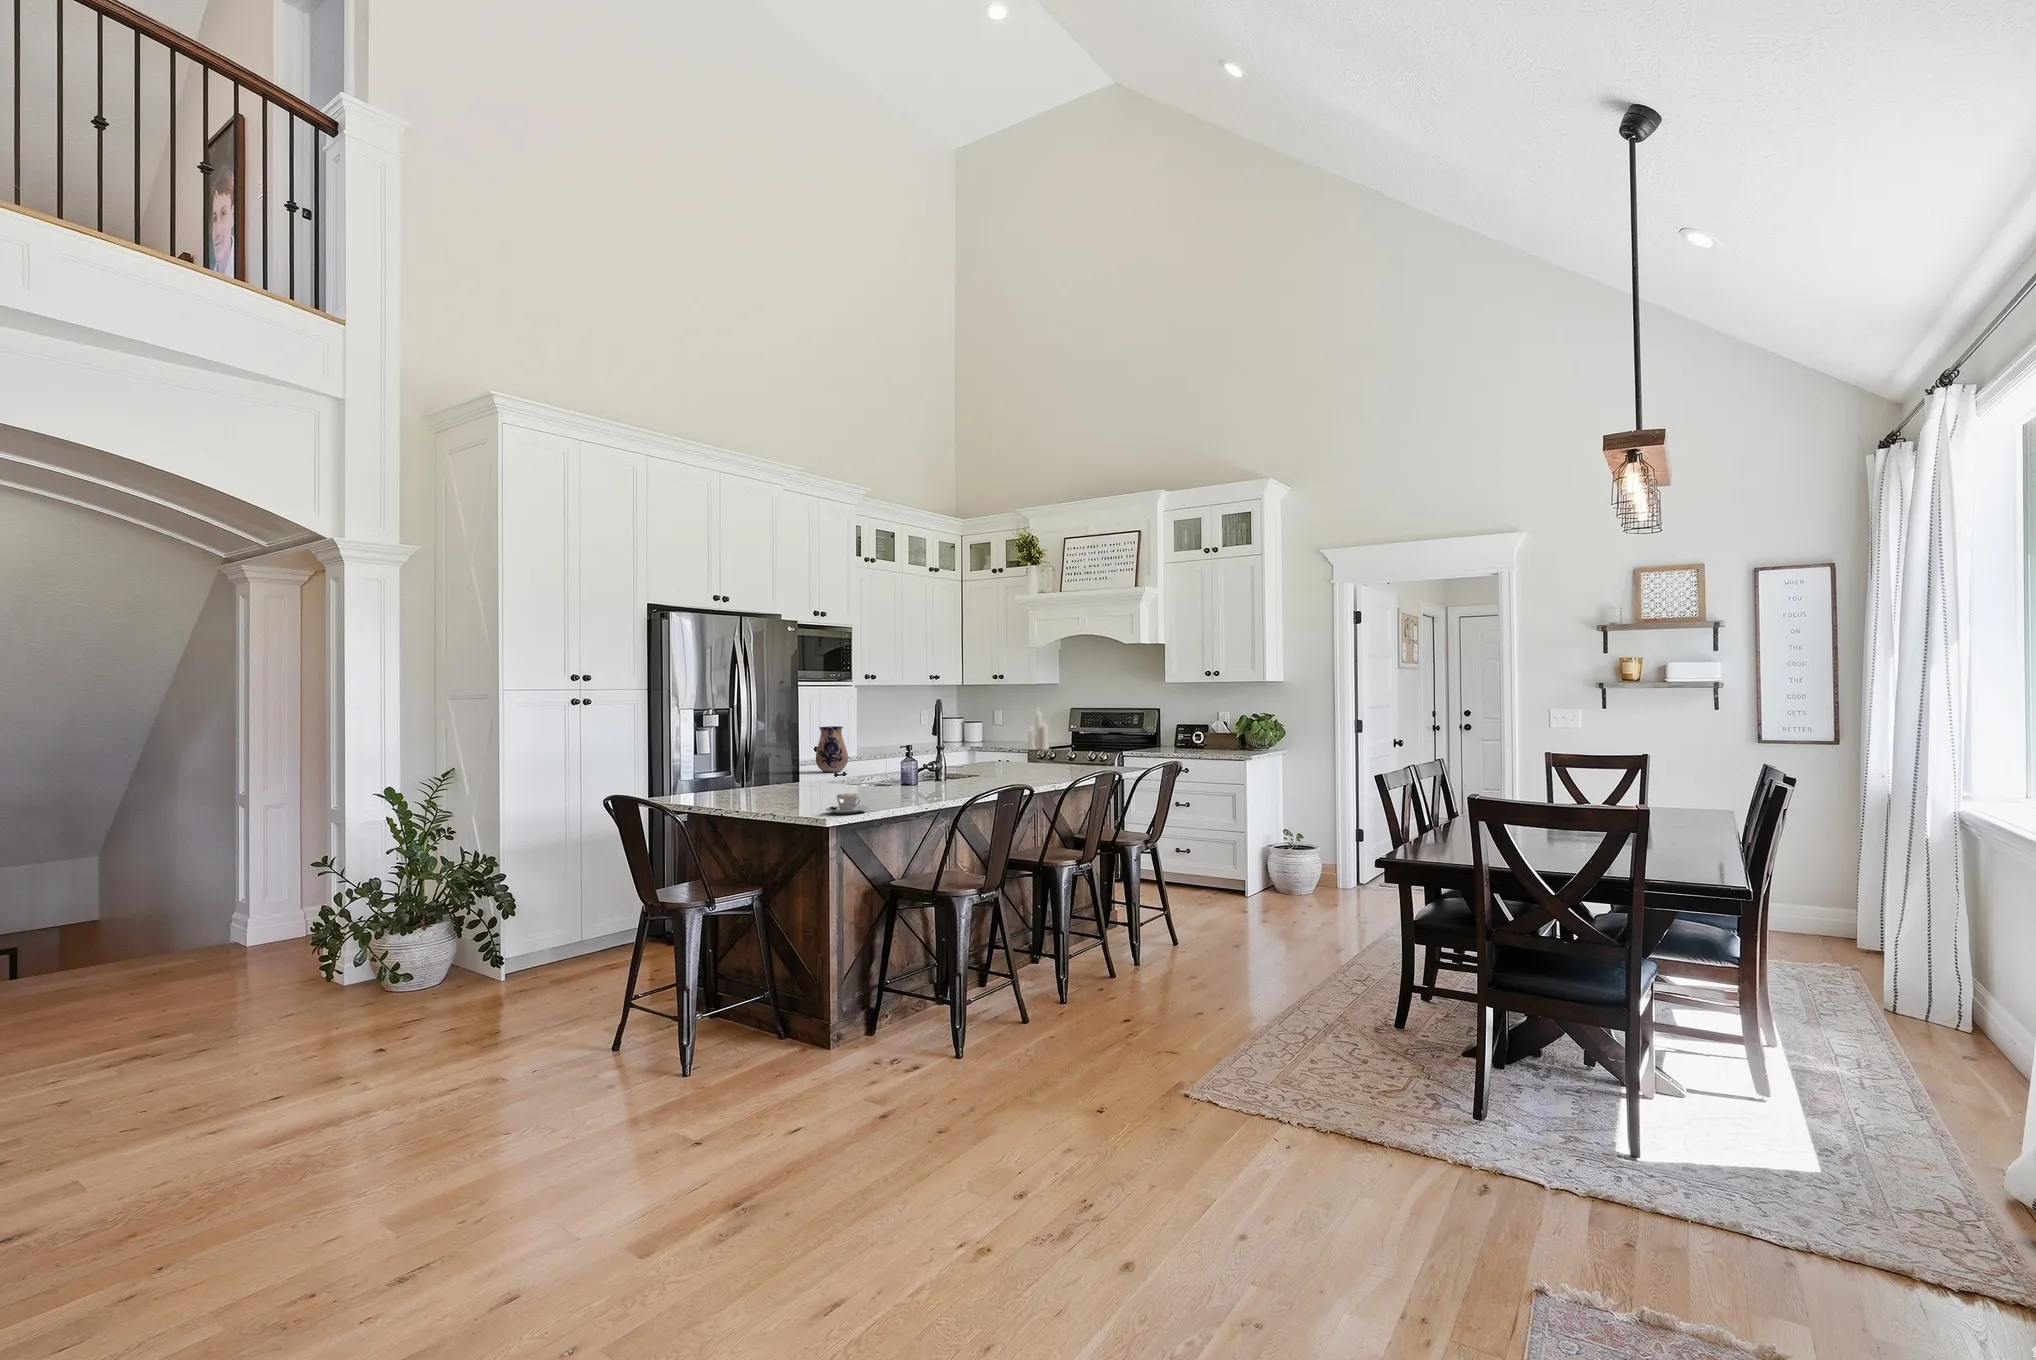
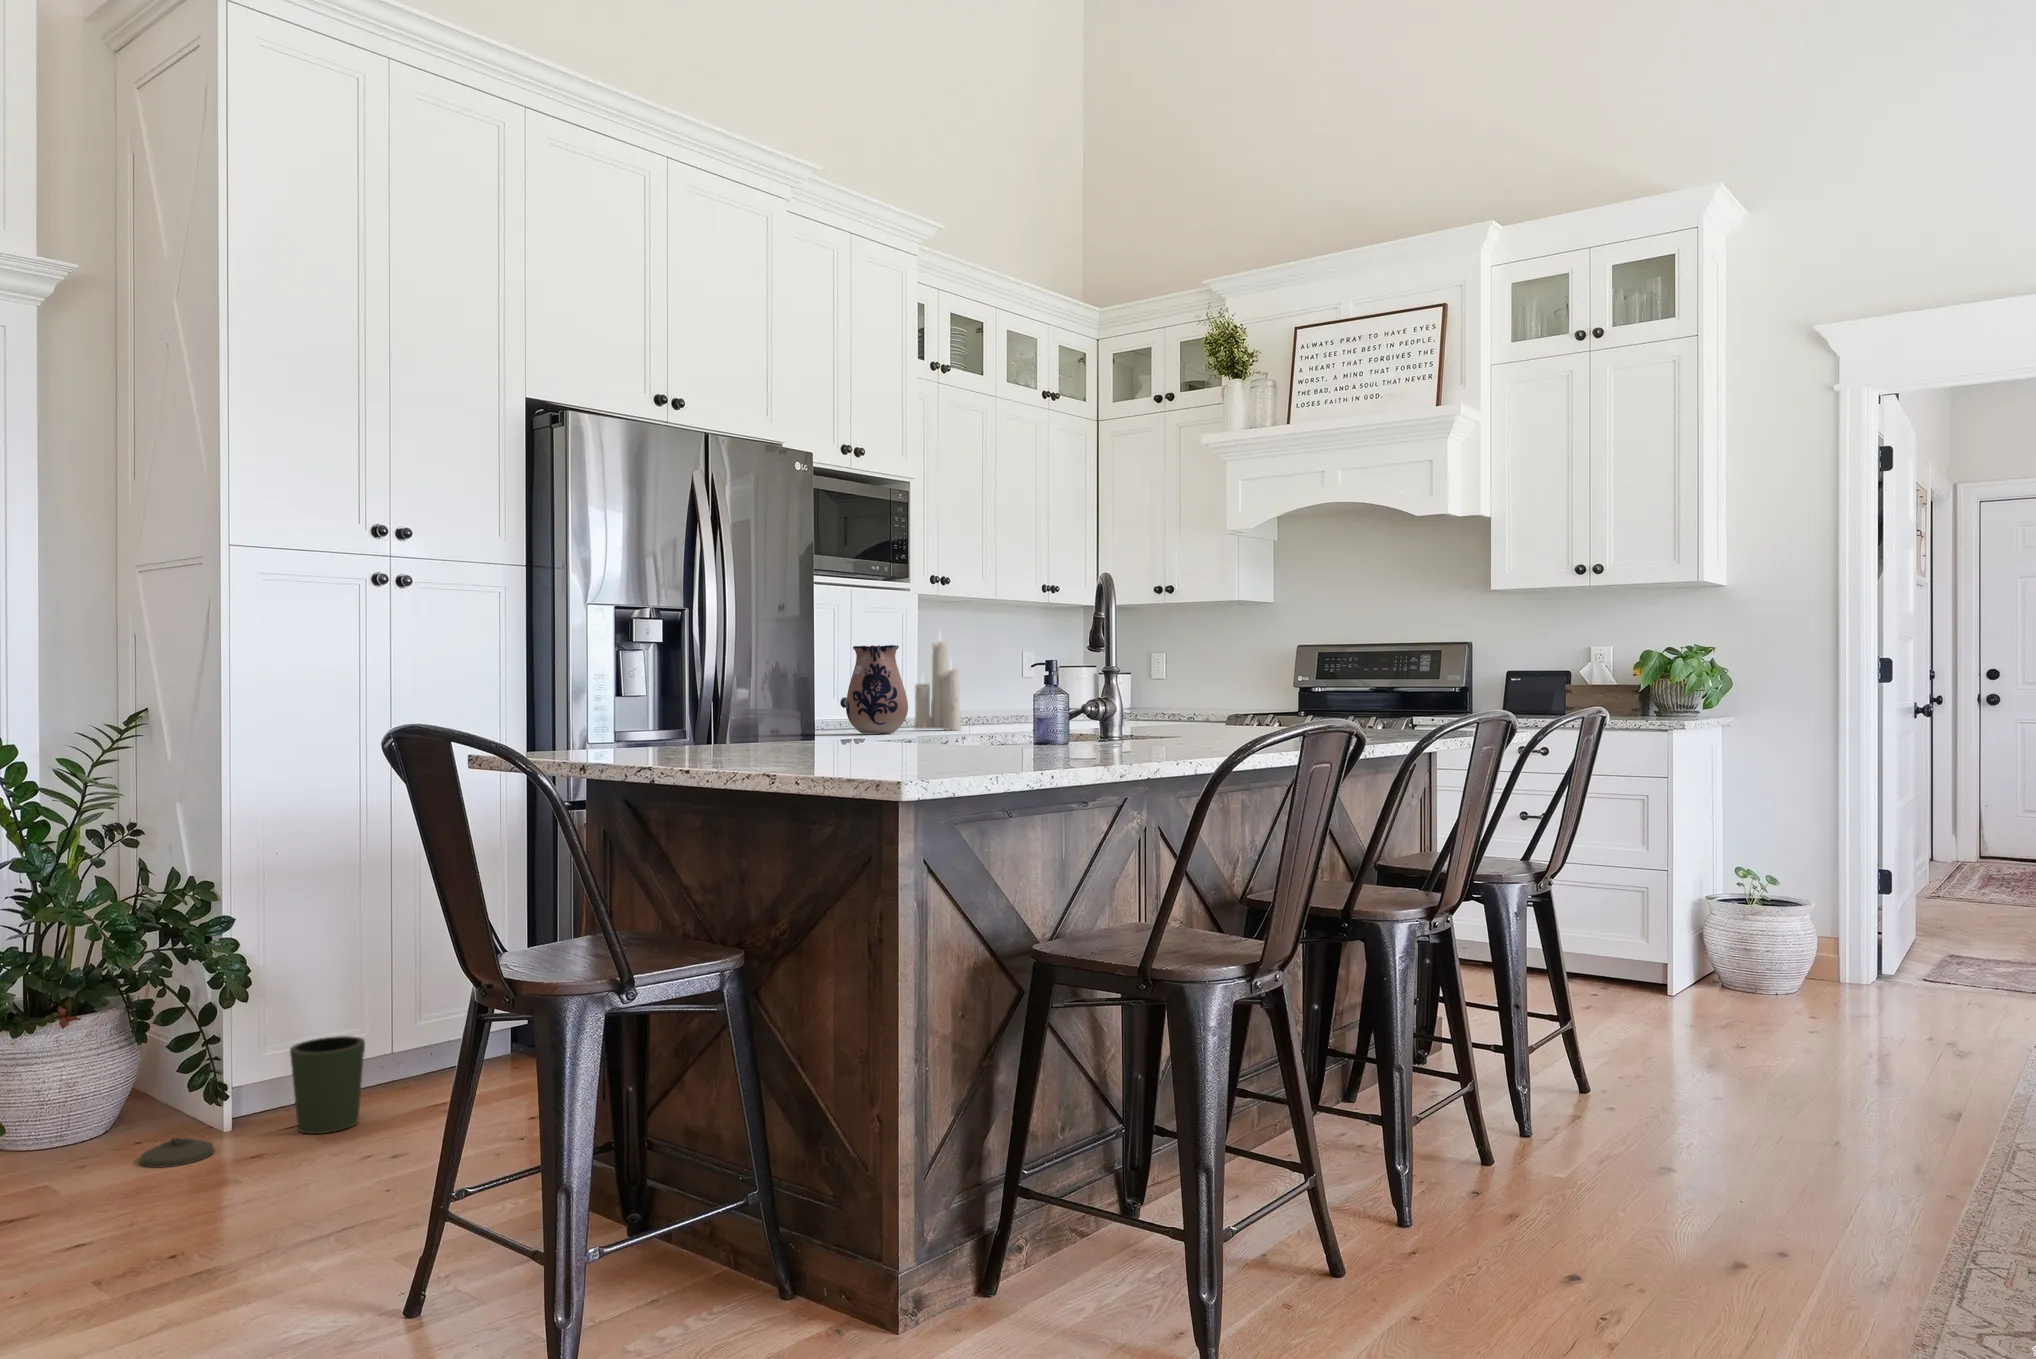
candle: present [1028,712,1049,750] -> present [914,641,962,730]
coffee cup: present [826,794,869,814] -> none [894,728,996,773]
trash can: none [464,933,572,999] -> present [140,1036,365,1168]

